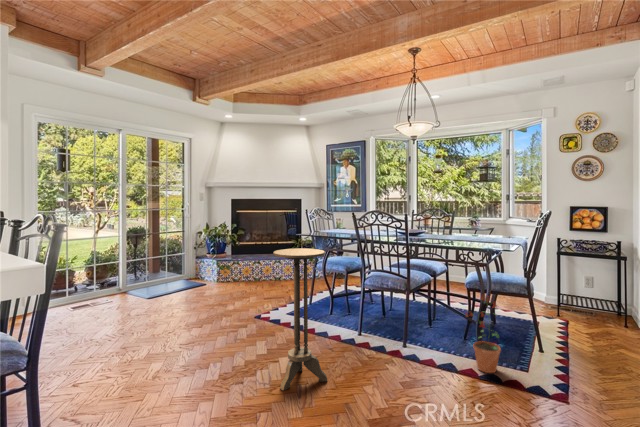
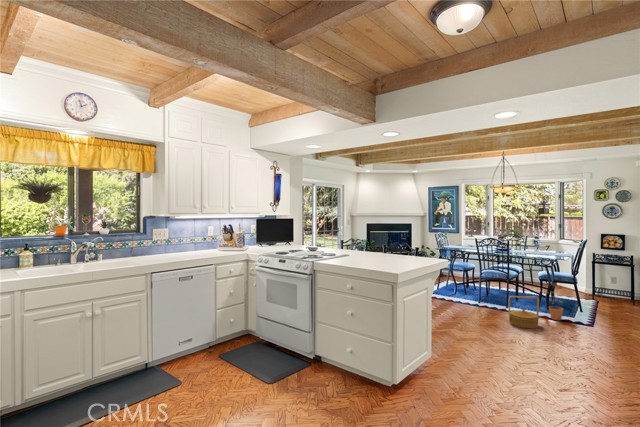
side table: present [274,248,327,391] -> none [454,259,480,322]
basket: none [383,327,447,405] -> present [508,296,539,328]

